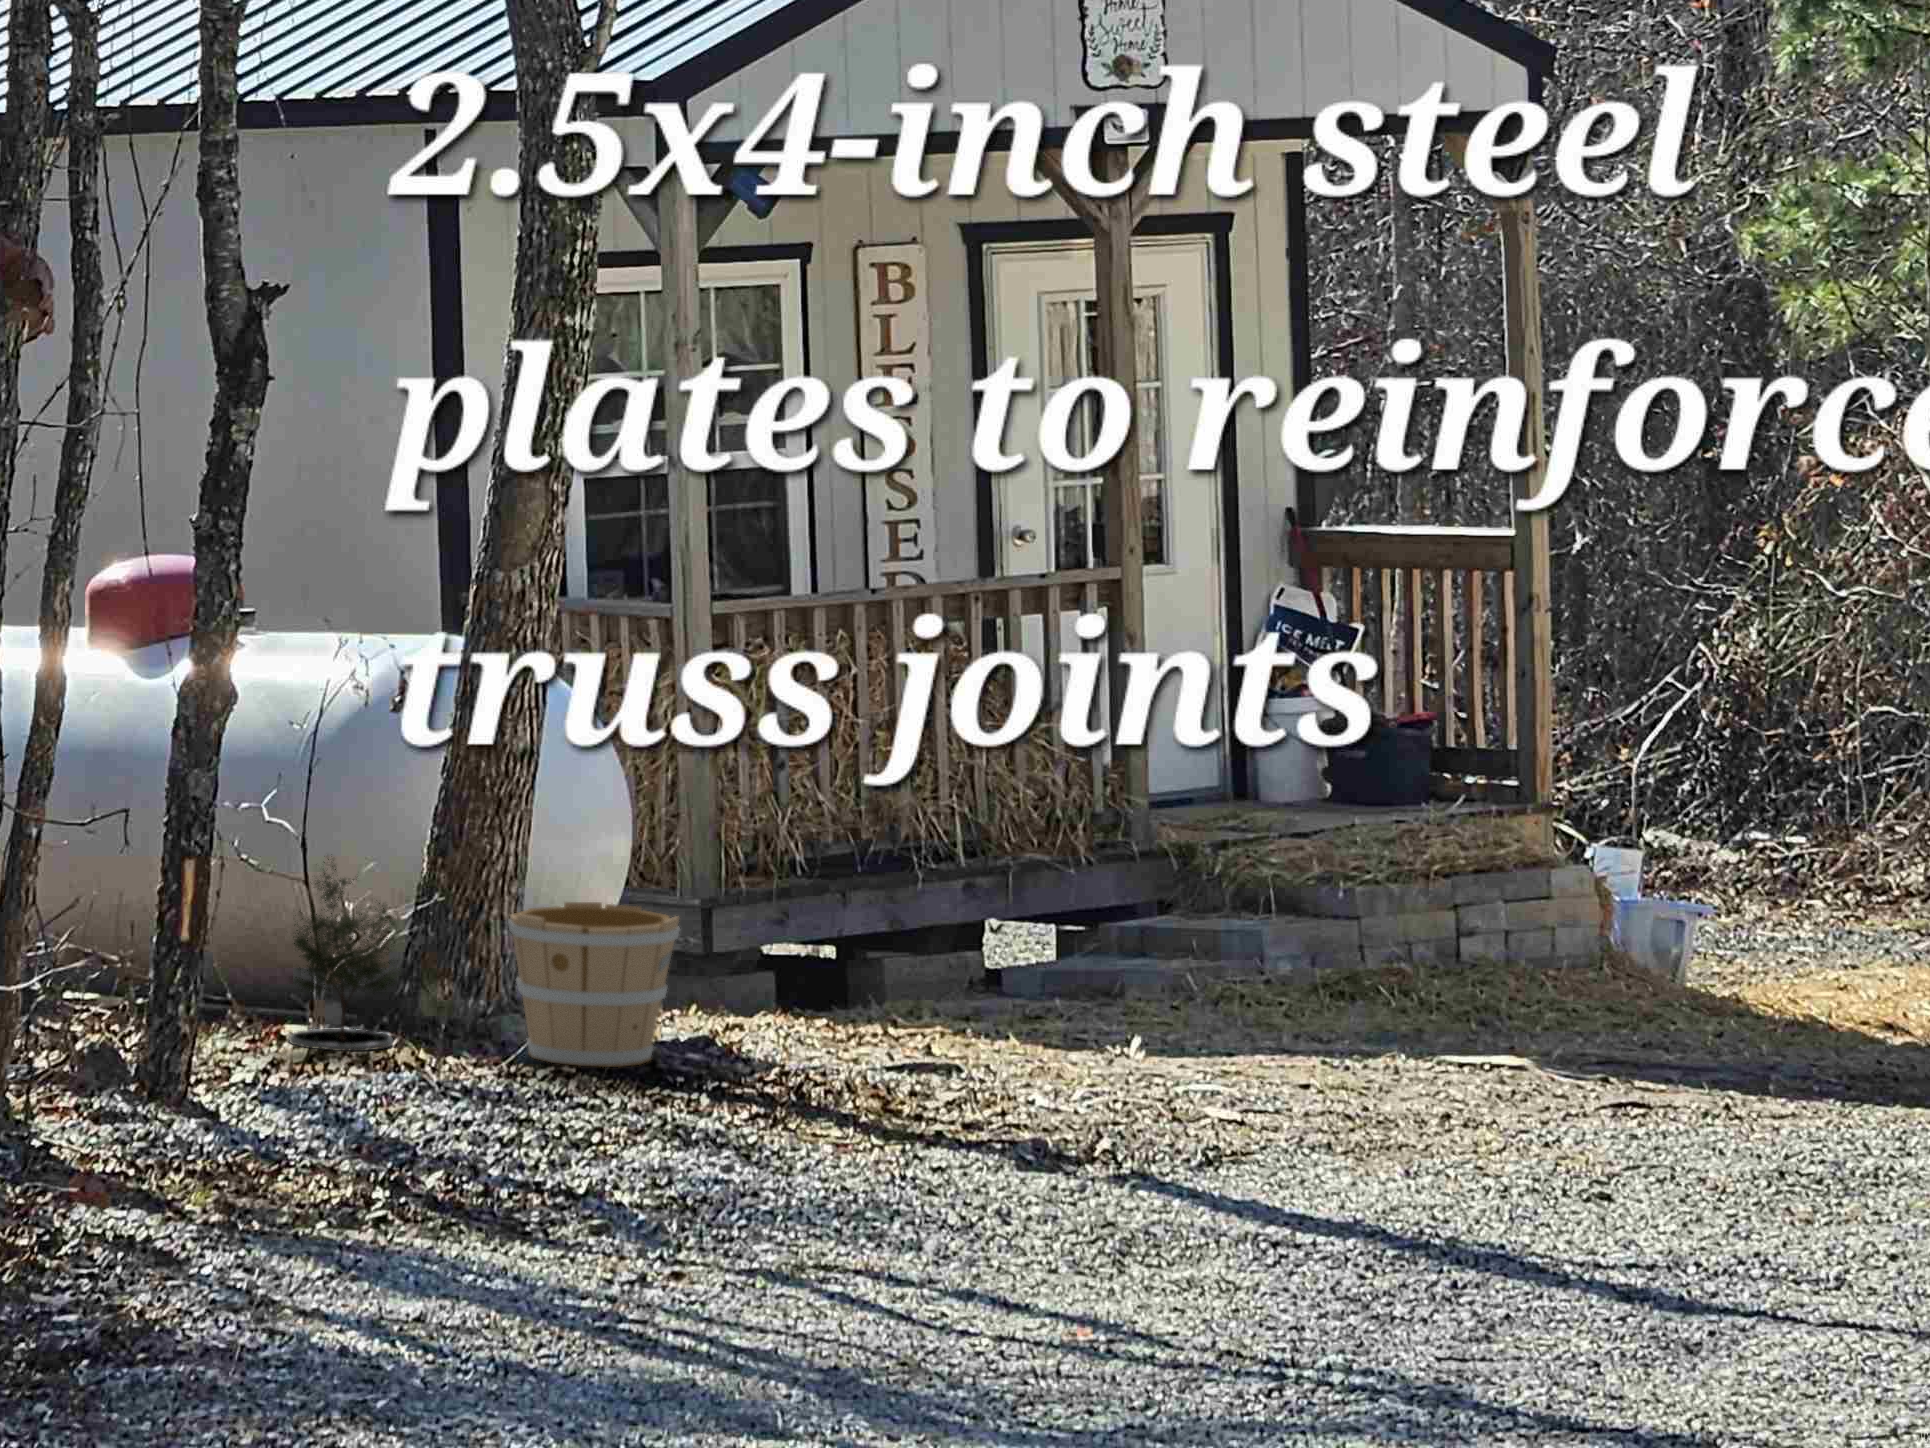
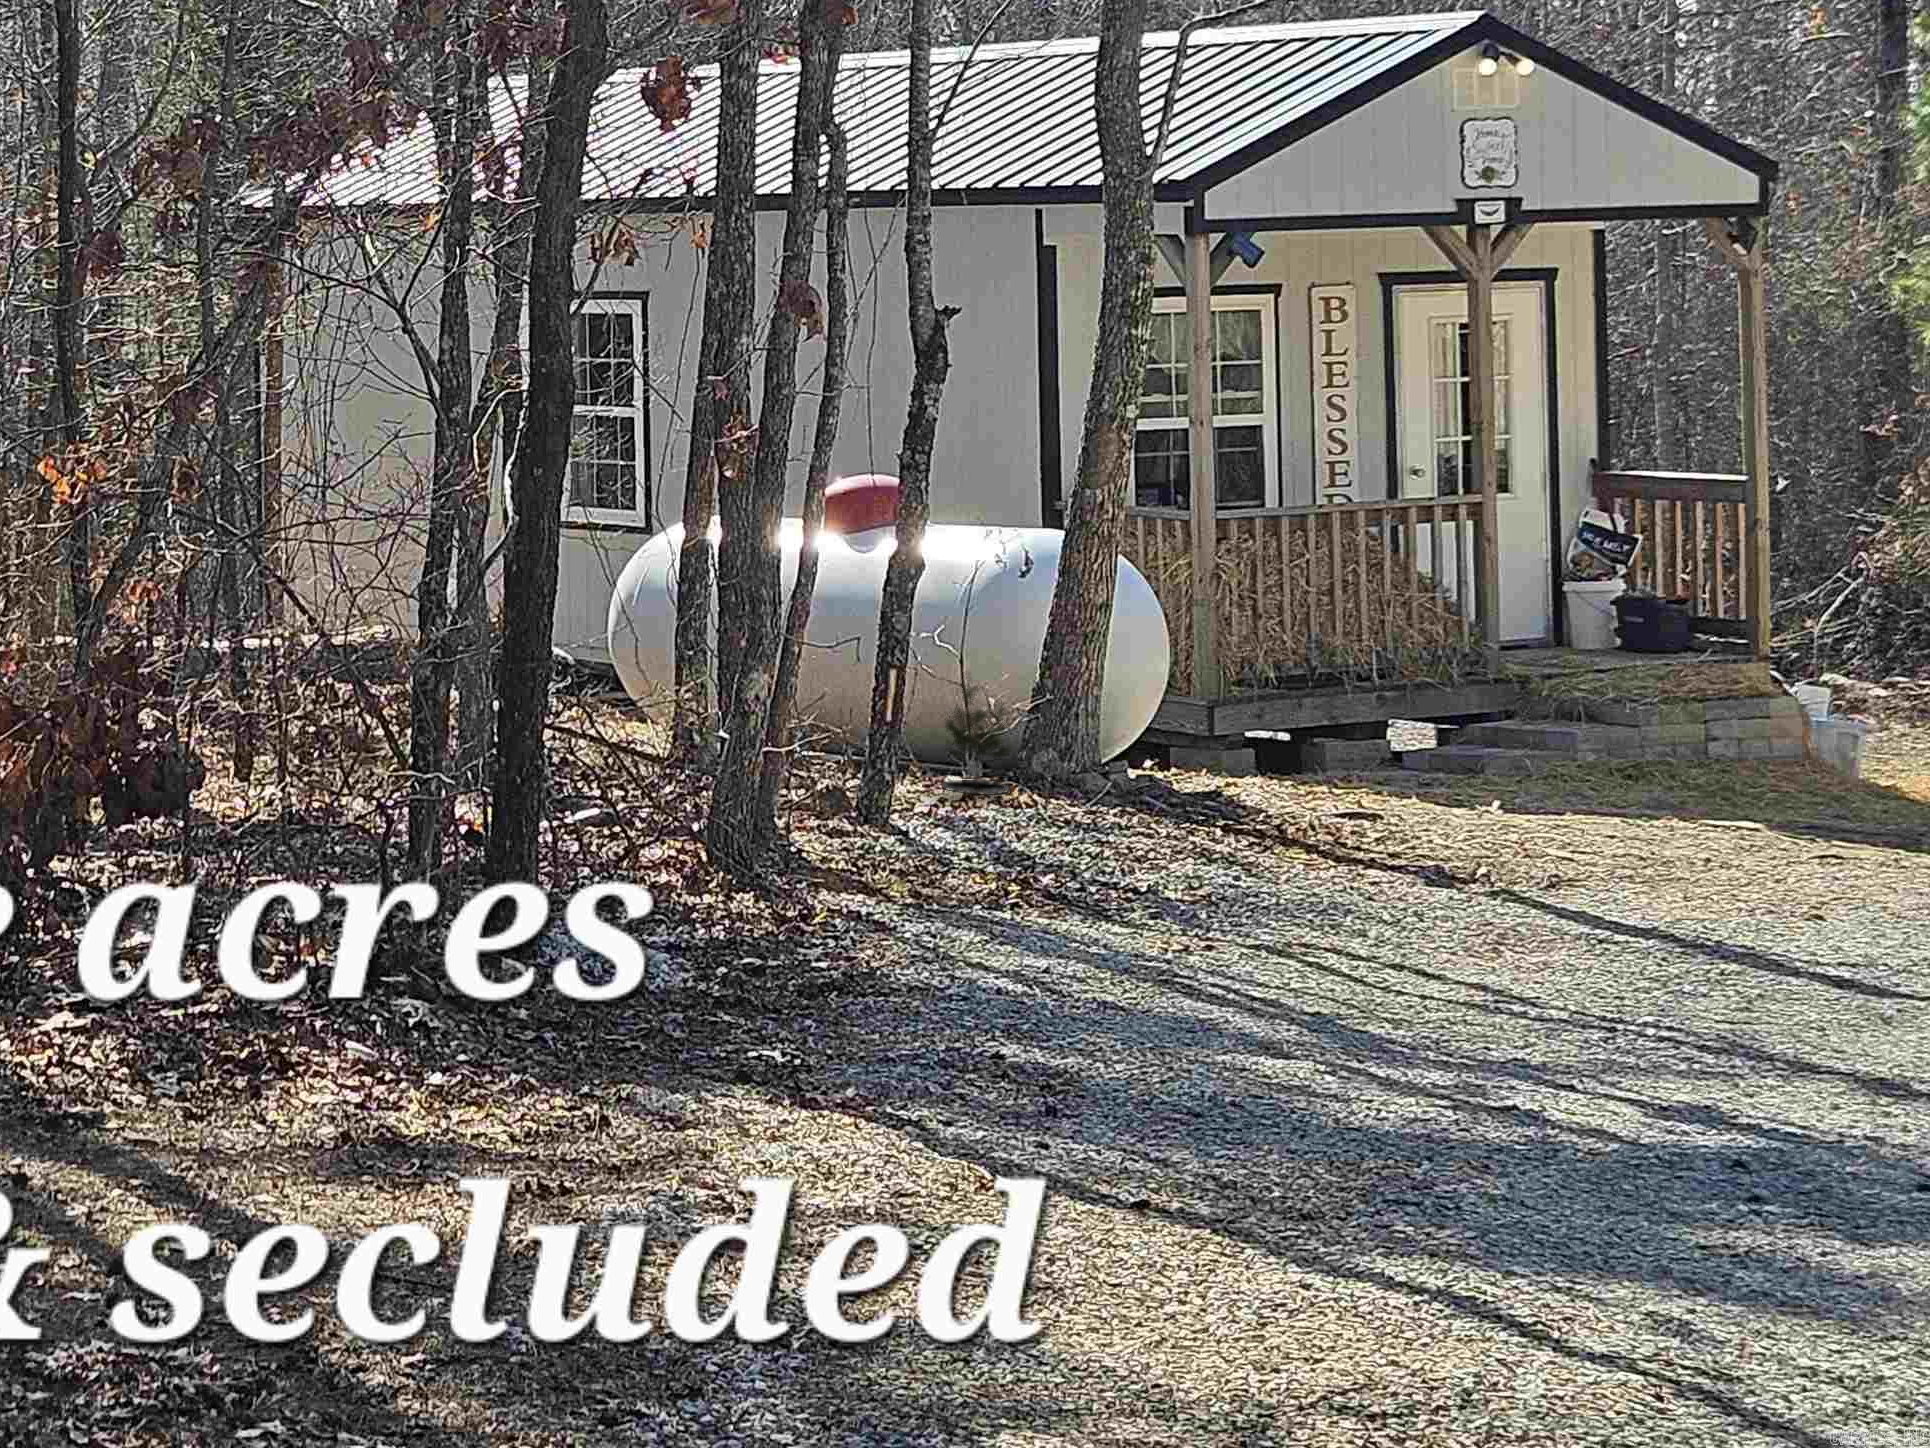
wooden bucket: present [508,902,680,1067] -> none [1082,703,1195,810]

